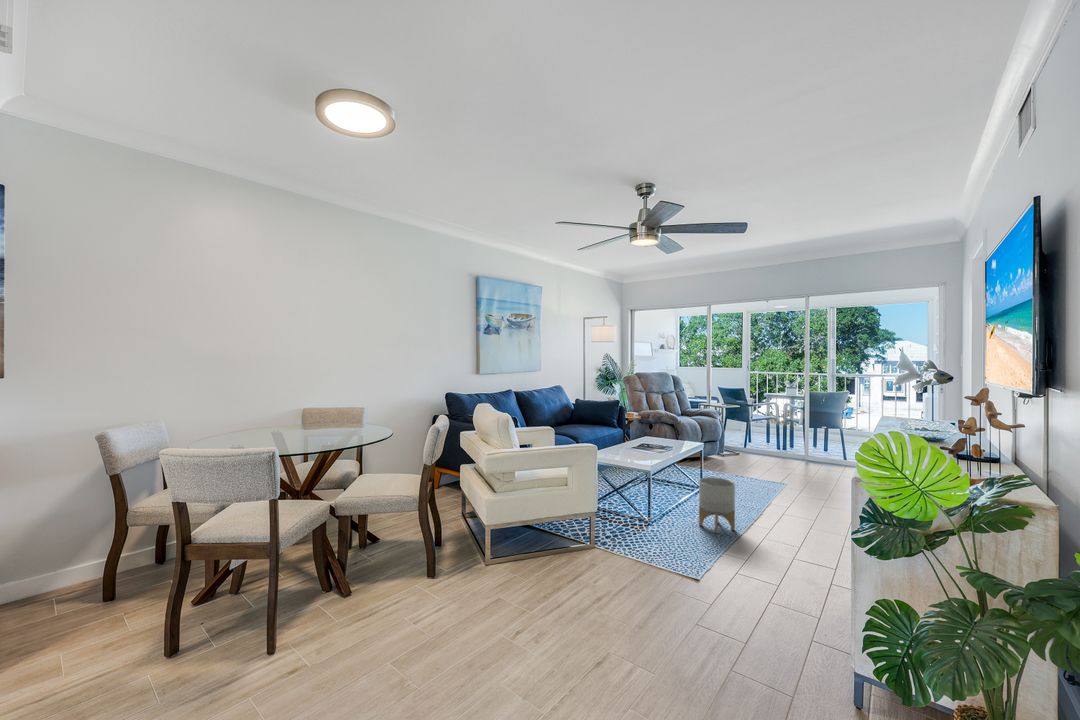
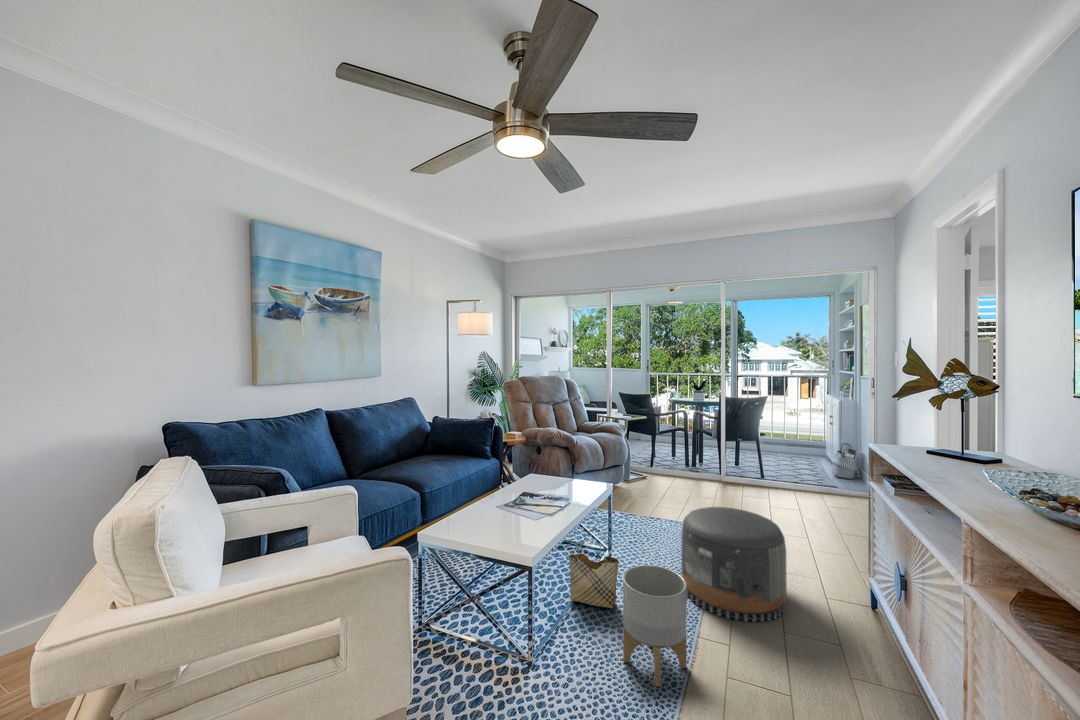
pouf: none [744,458,813,521] -> present [682,507,787,622]
woven basket: none [670,464,701,508] -> present [569,529,619,608]

